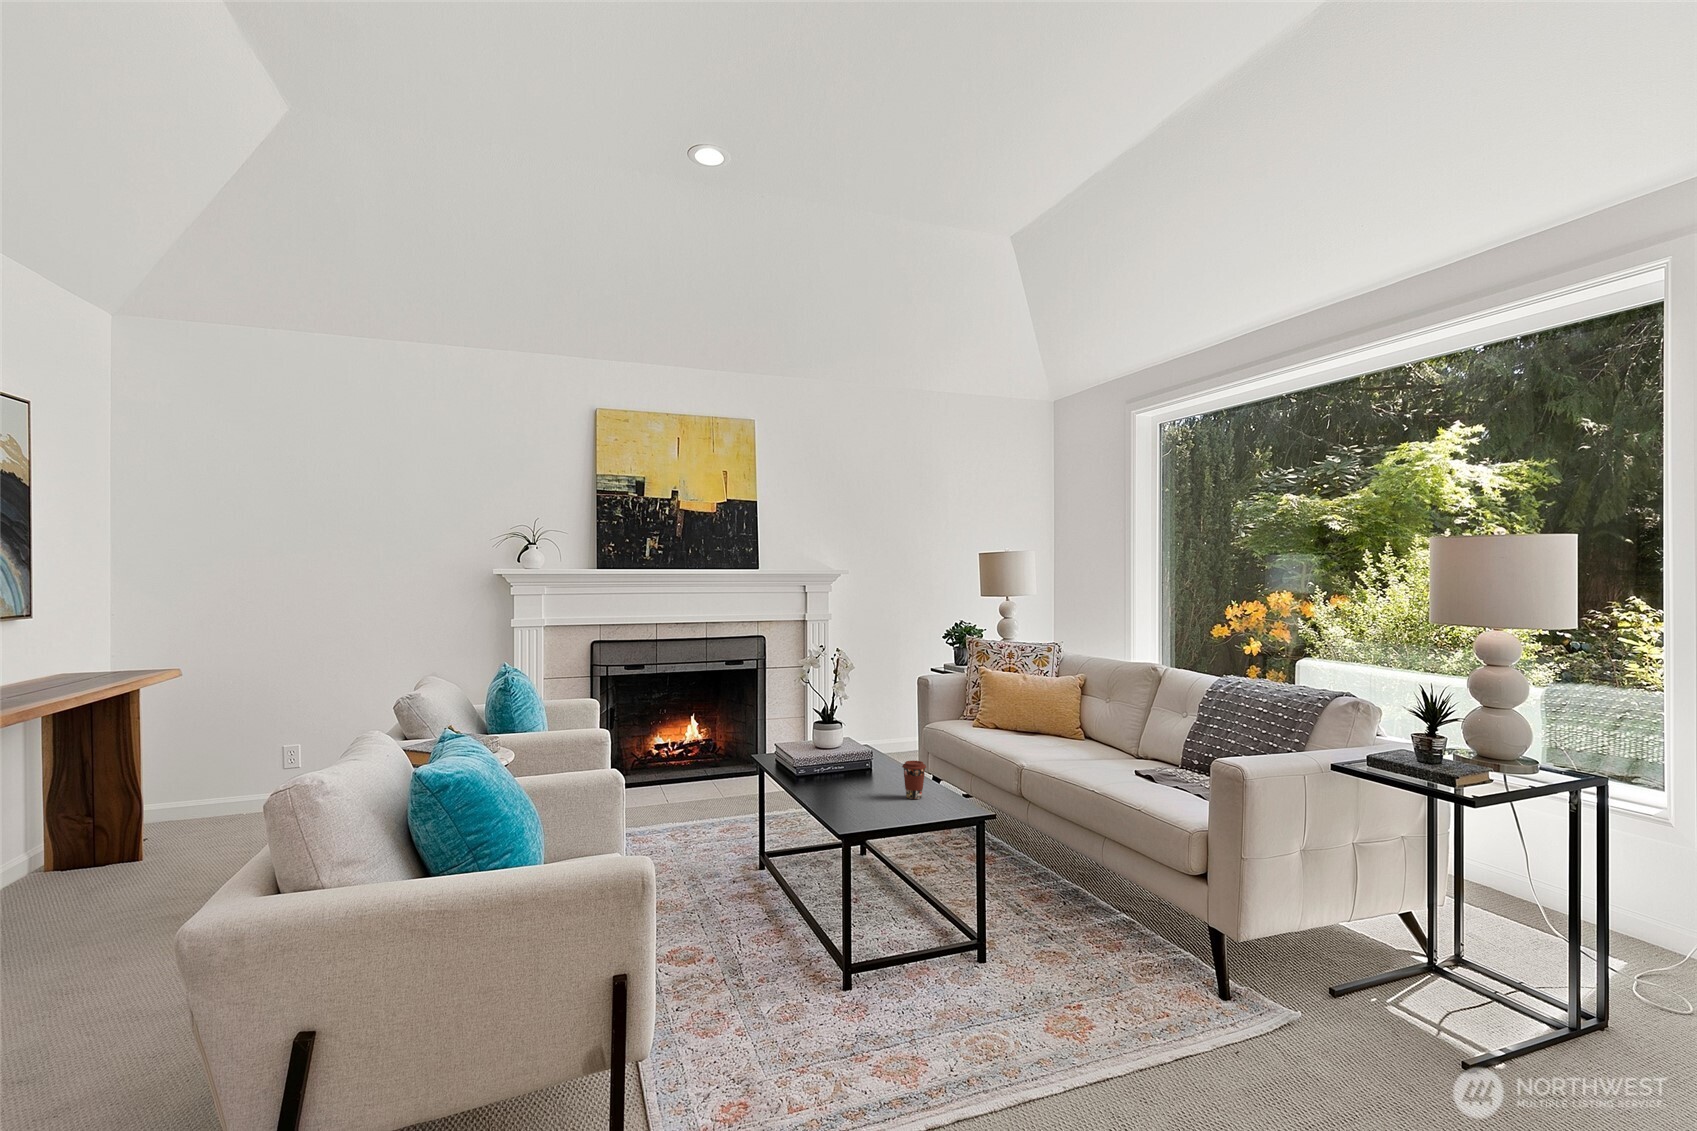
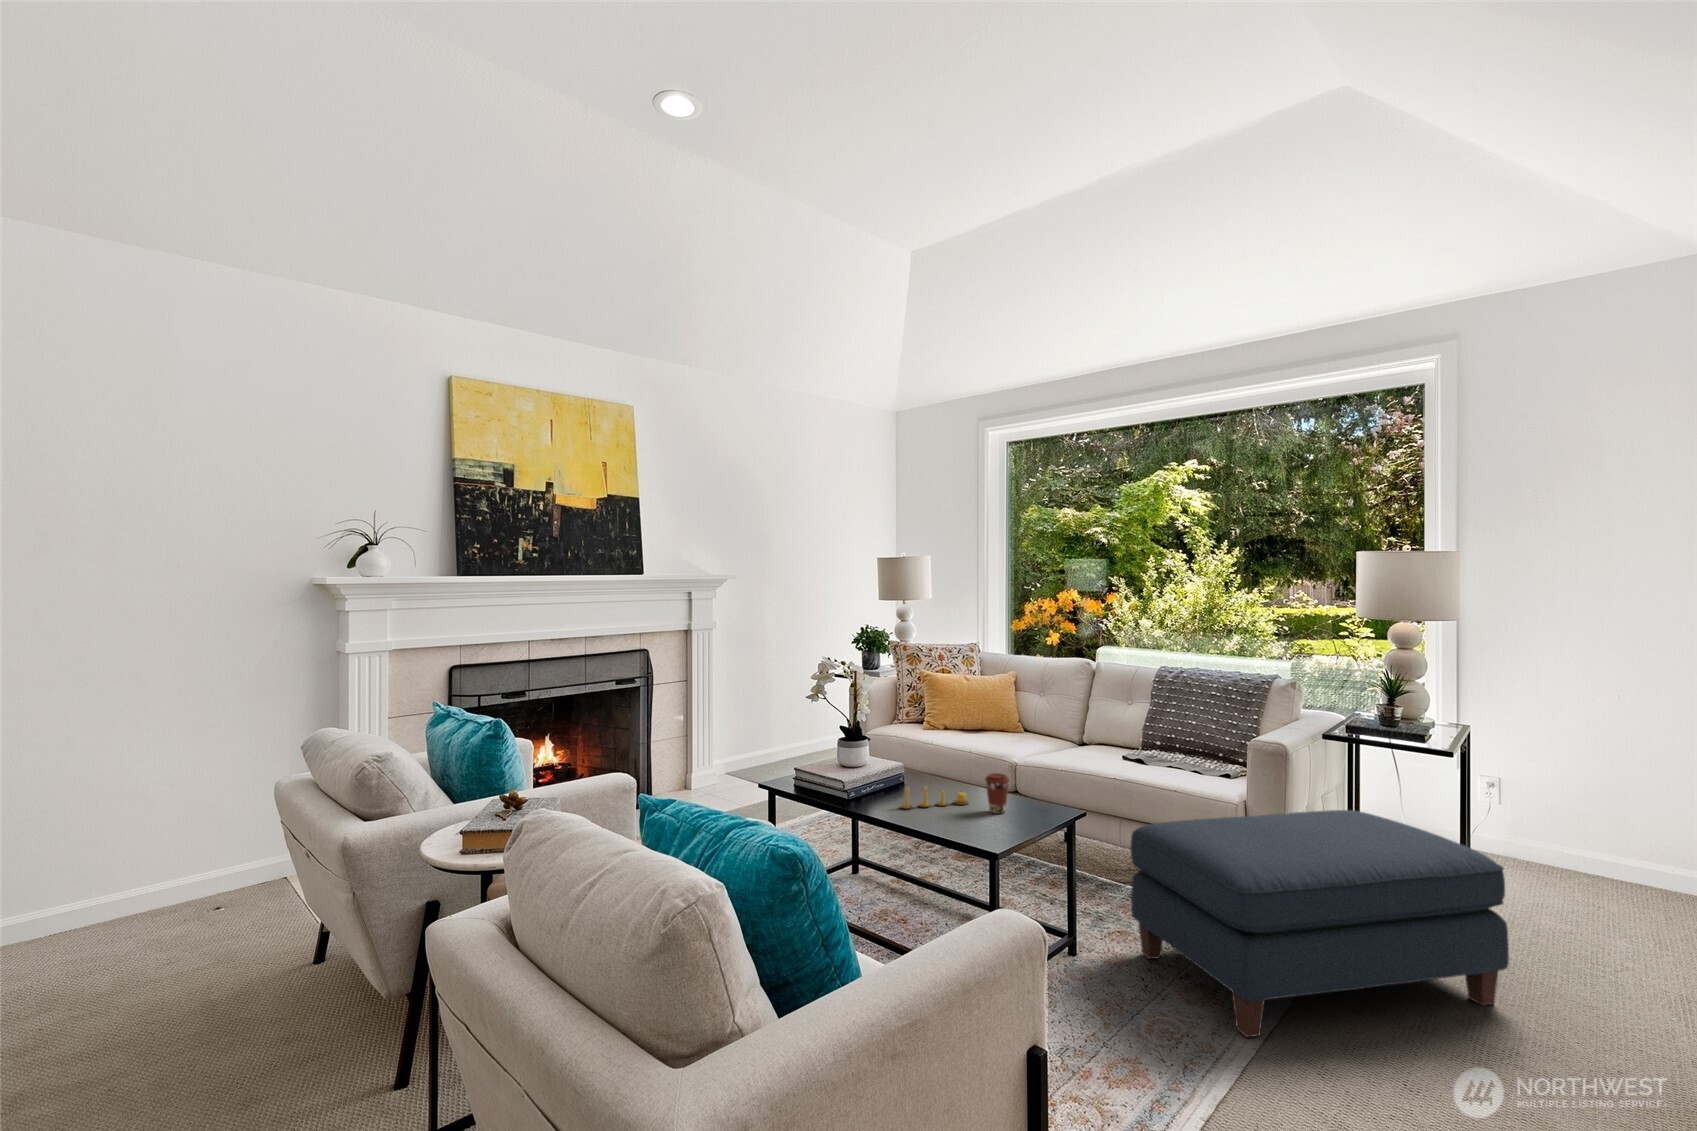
candle: none [837,765,905,789] -> present [901,787,968,809]
ottoman: none [1023,826,1398,1083] -> present [1131,810,1509,1037]

